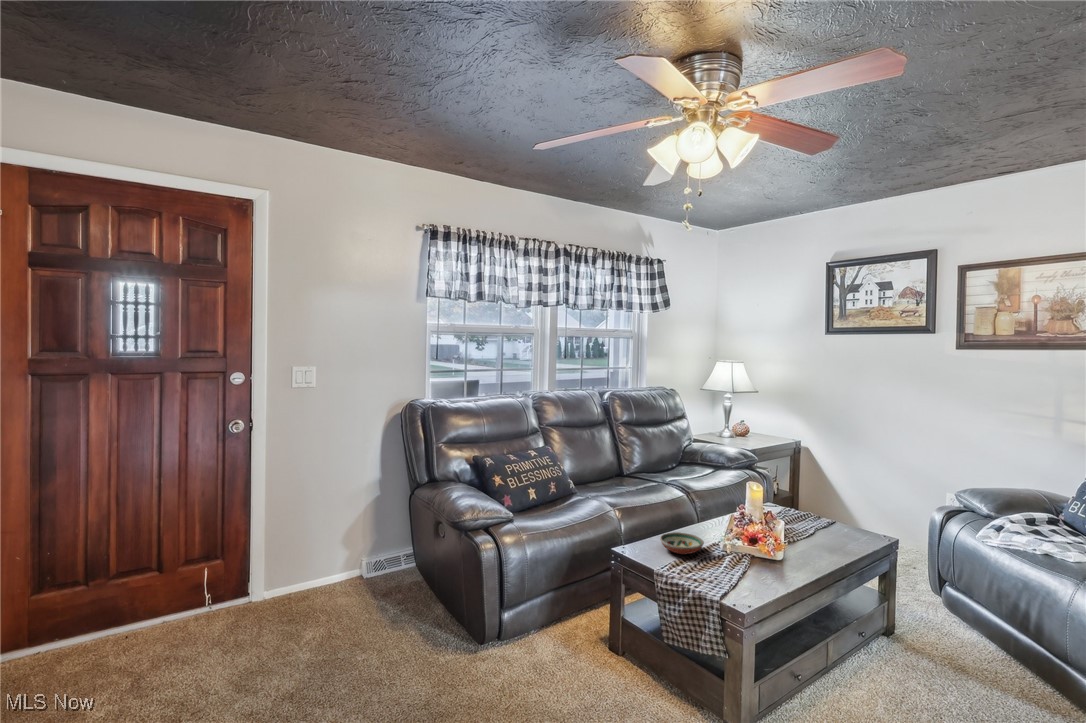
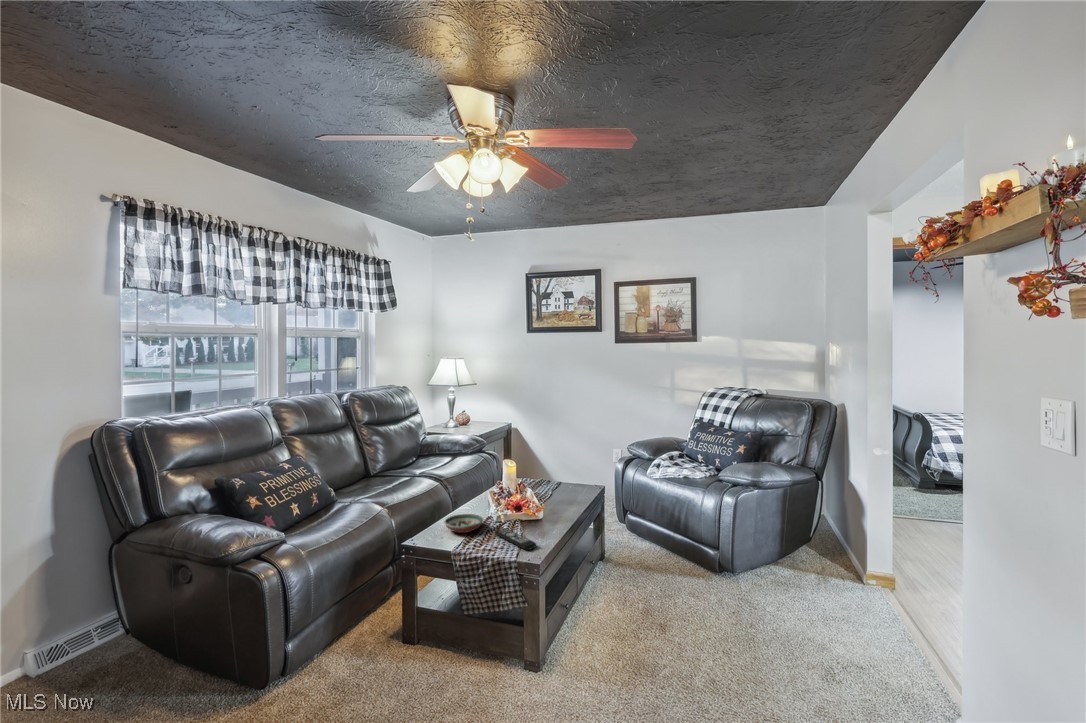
remote control: none [712,560,752,593] -> present [495,528,536,550]

